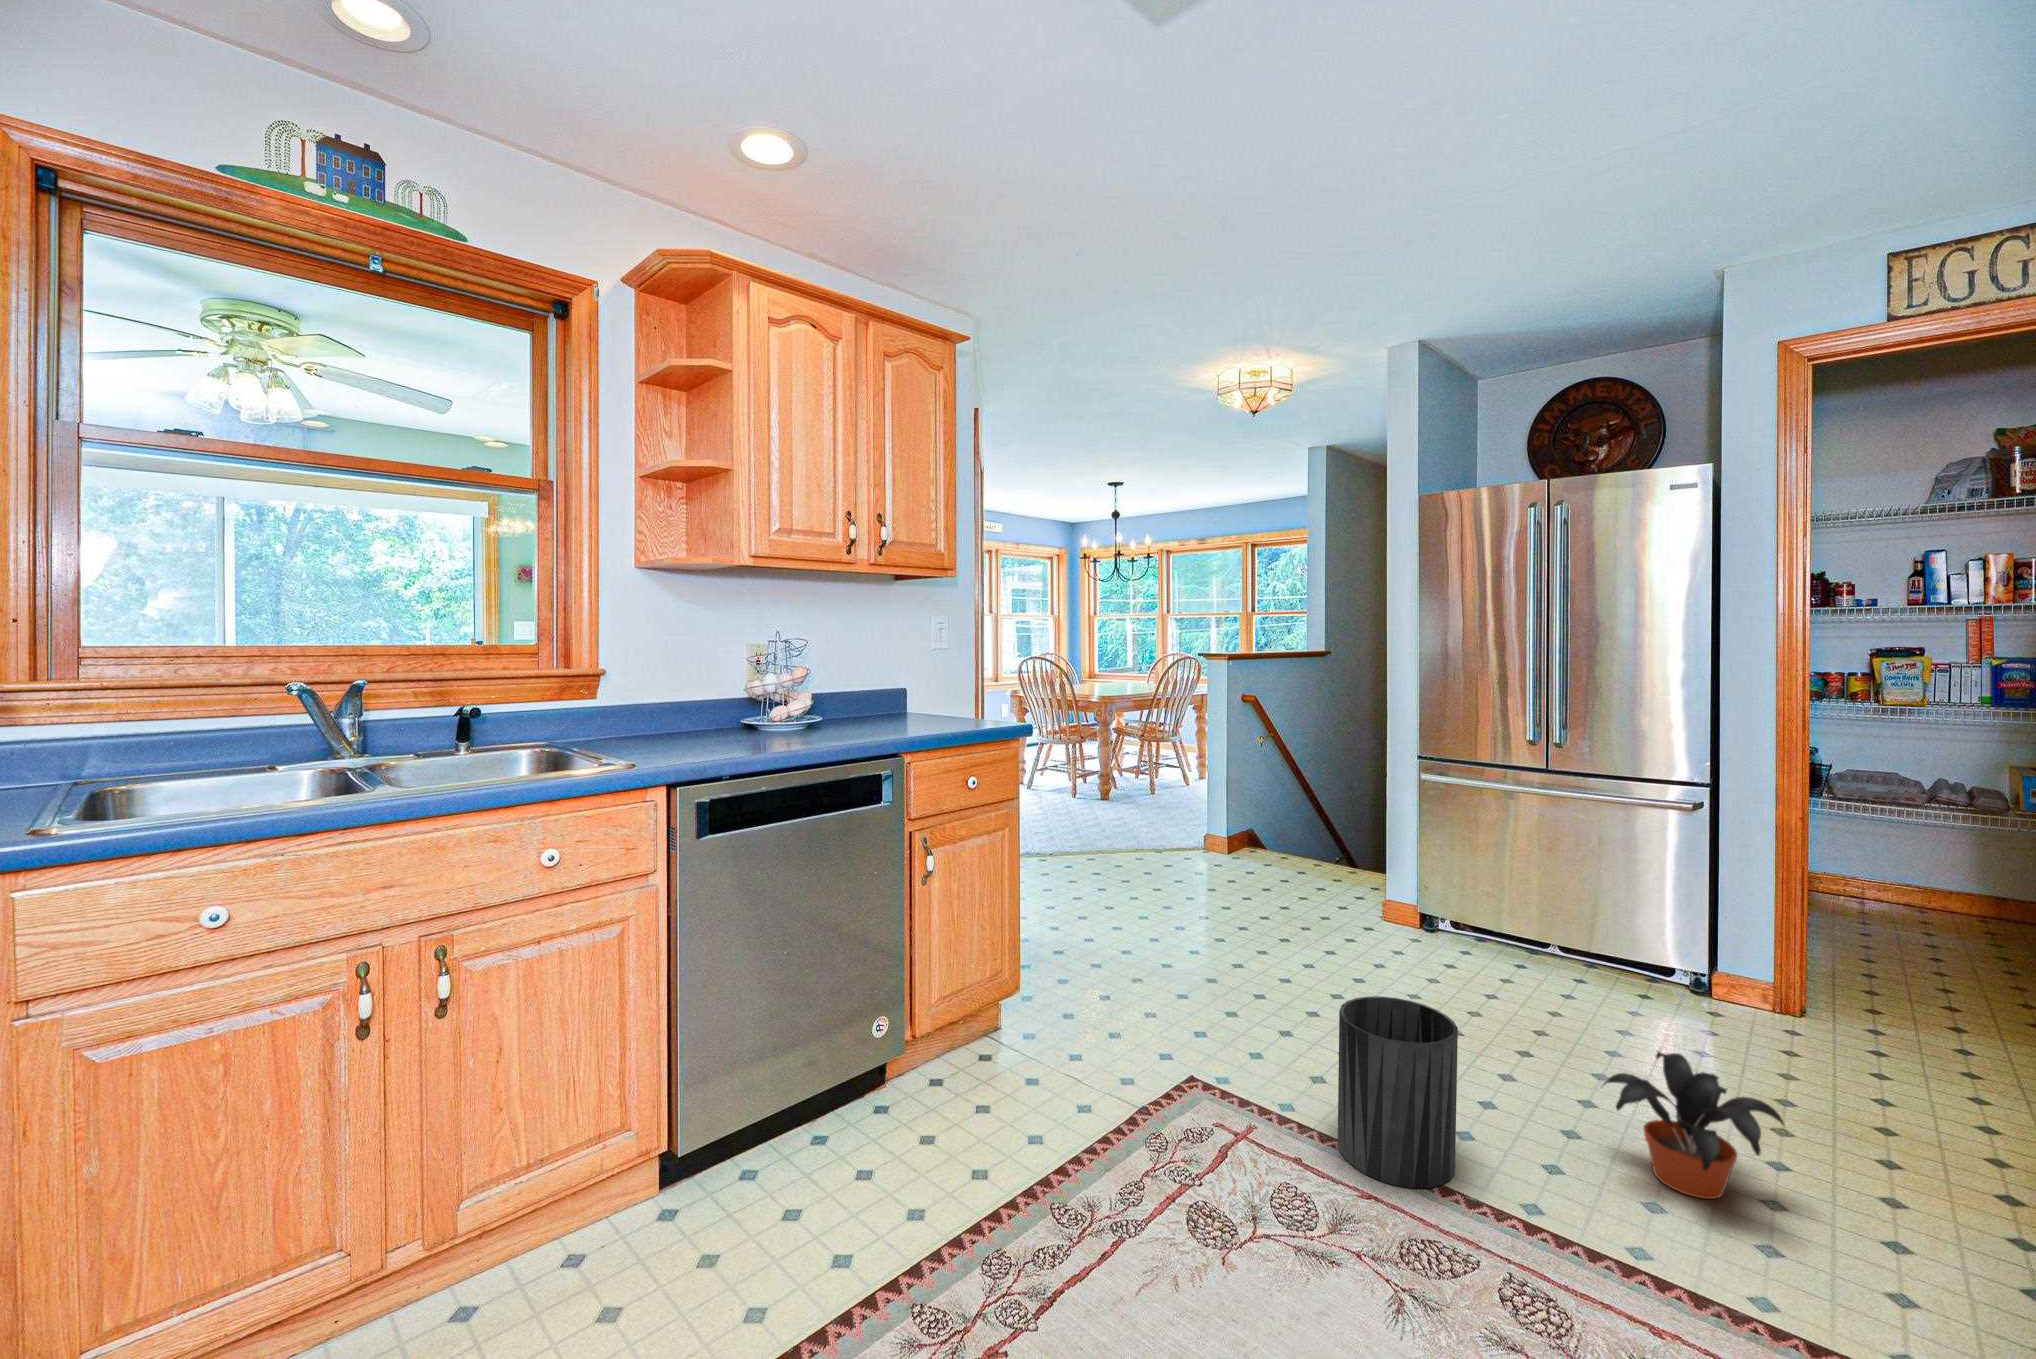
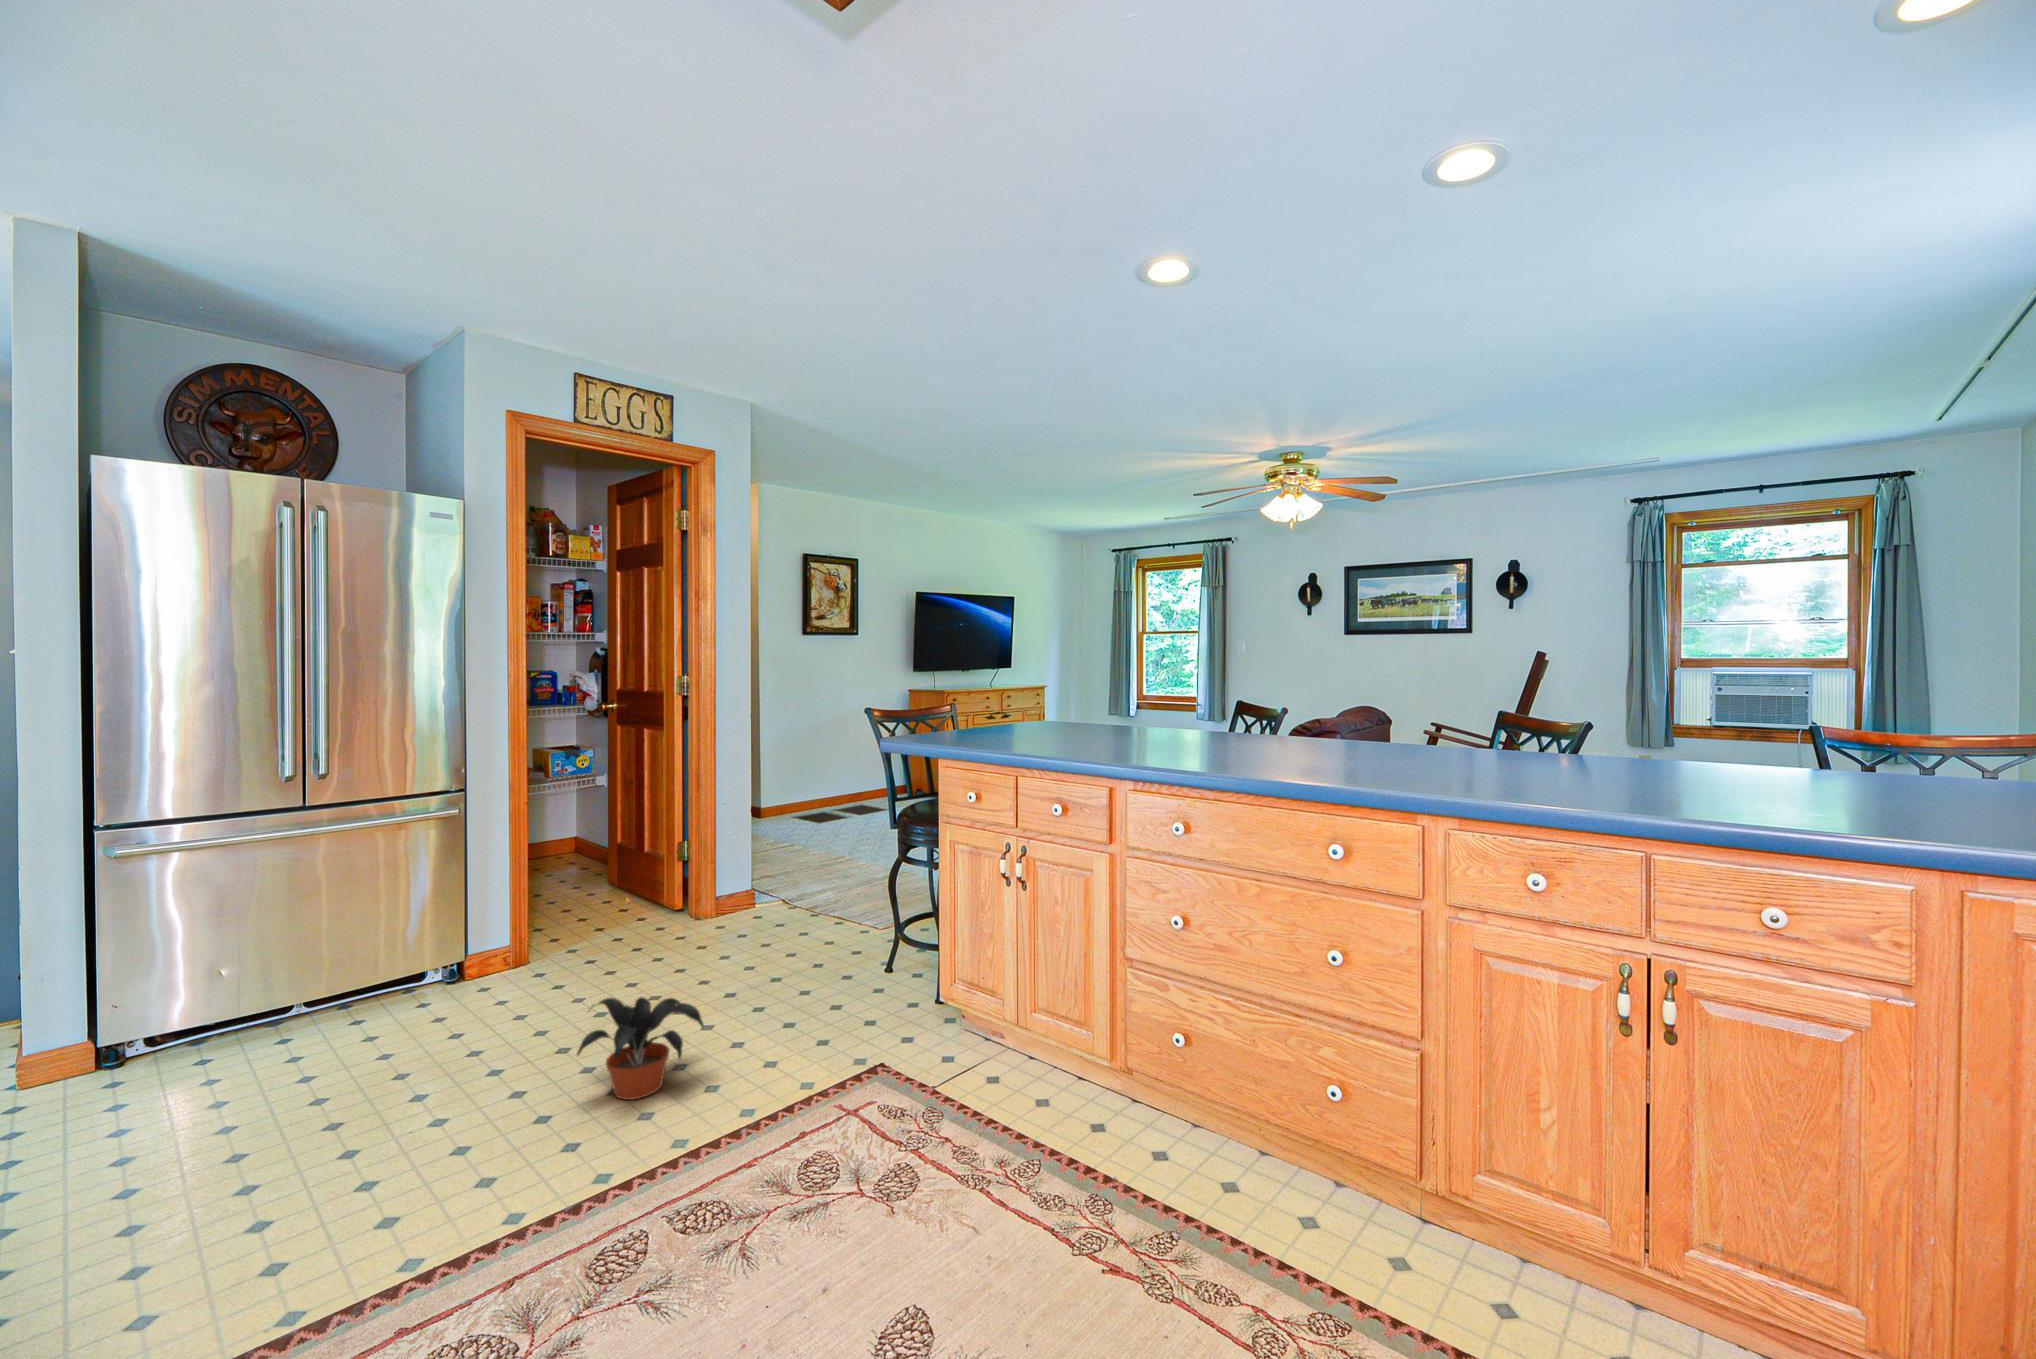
trash can: present [1338,996,1458,1188] -> none [388,1059,537,1288]

